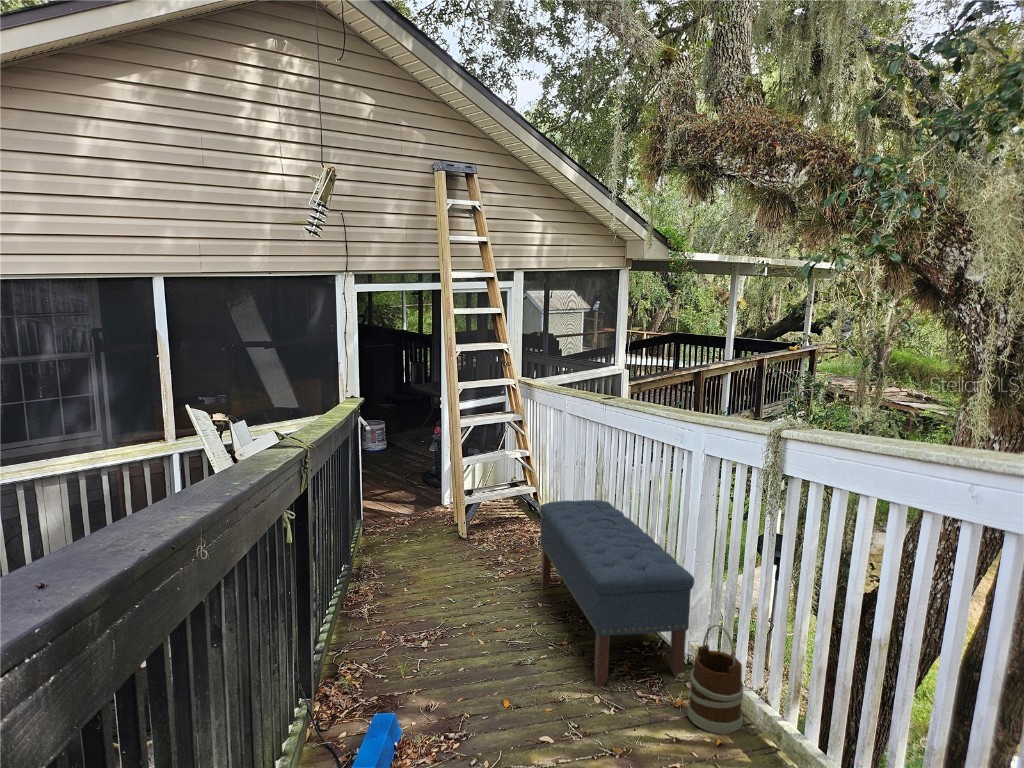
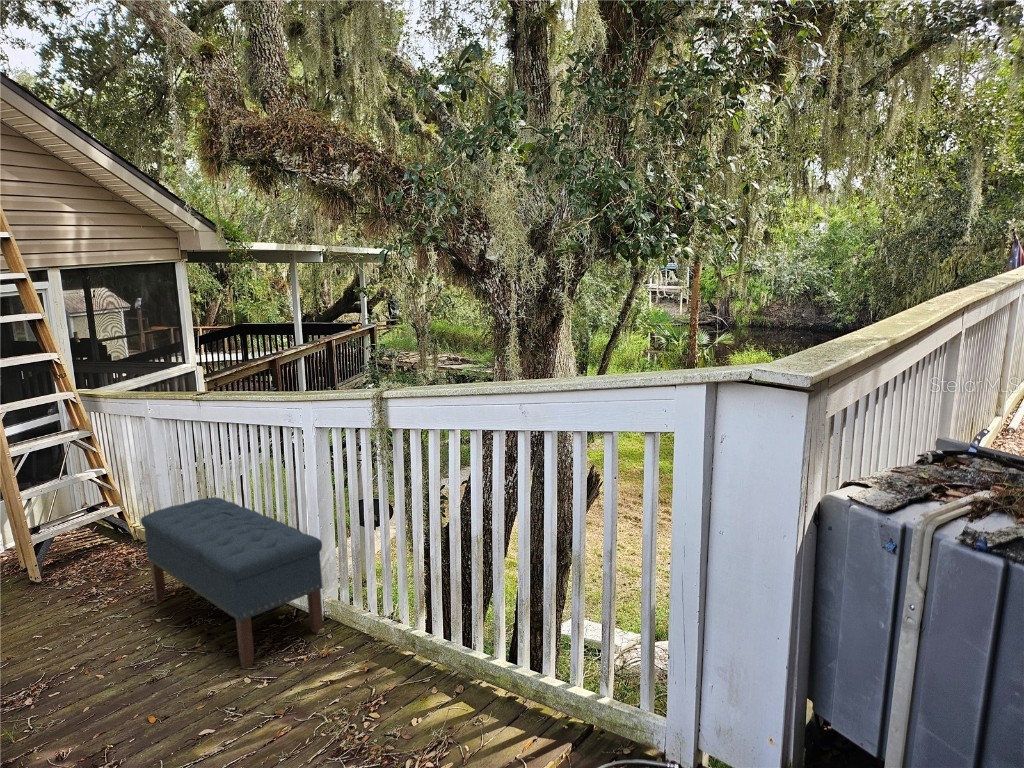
wooden bucket: present [687,625,744,734] -> none [334,572,382,664]

